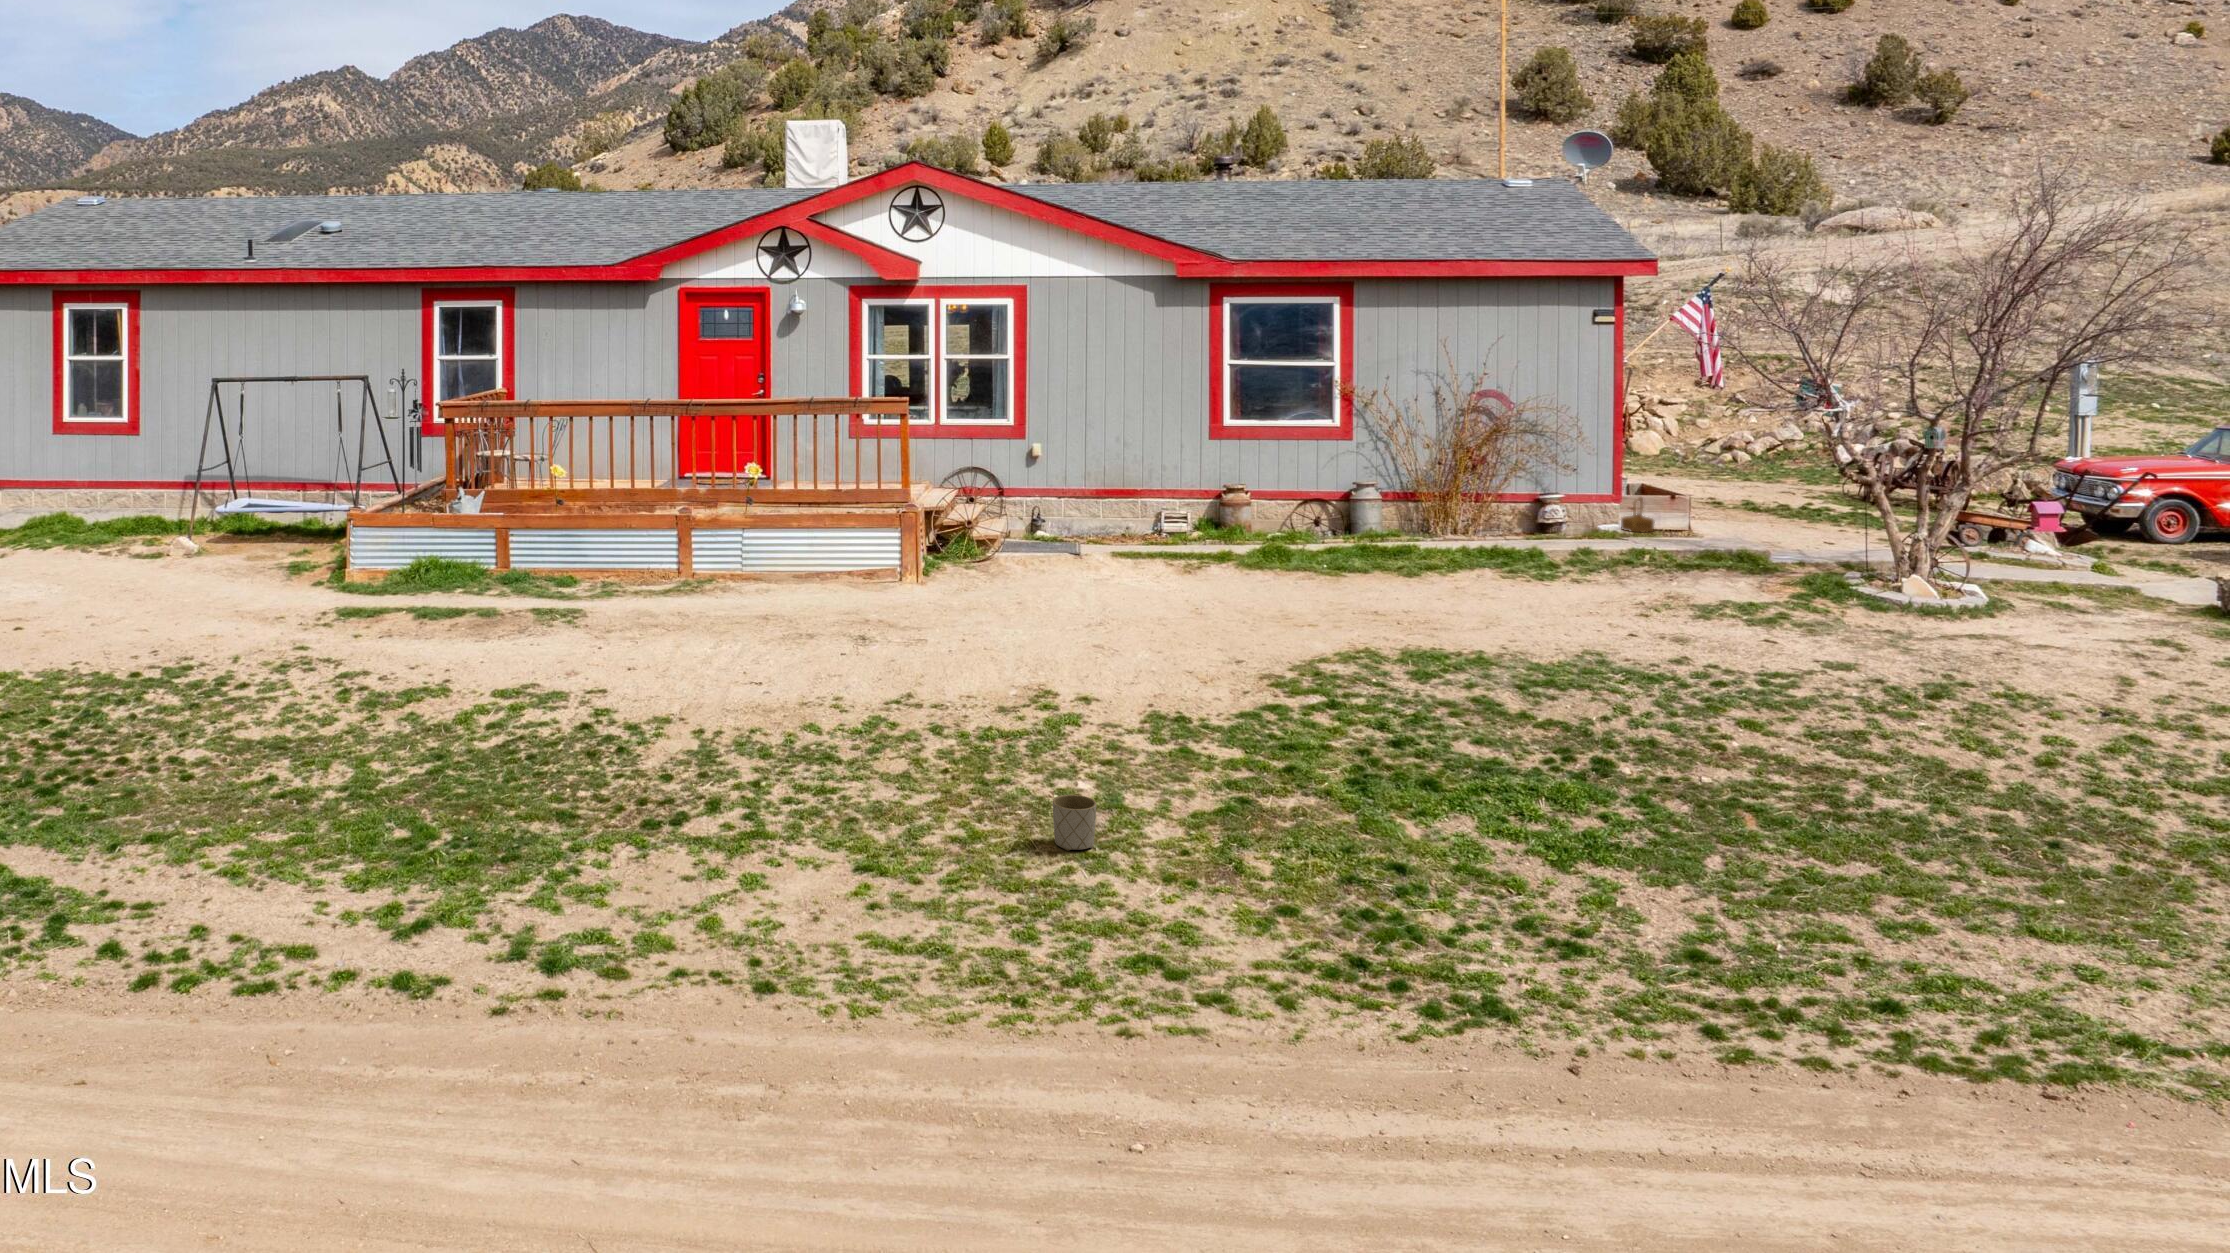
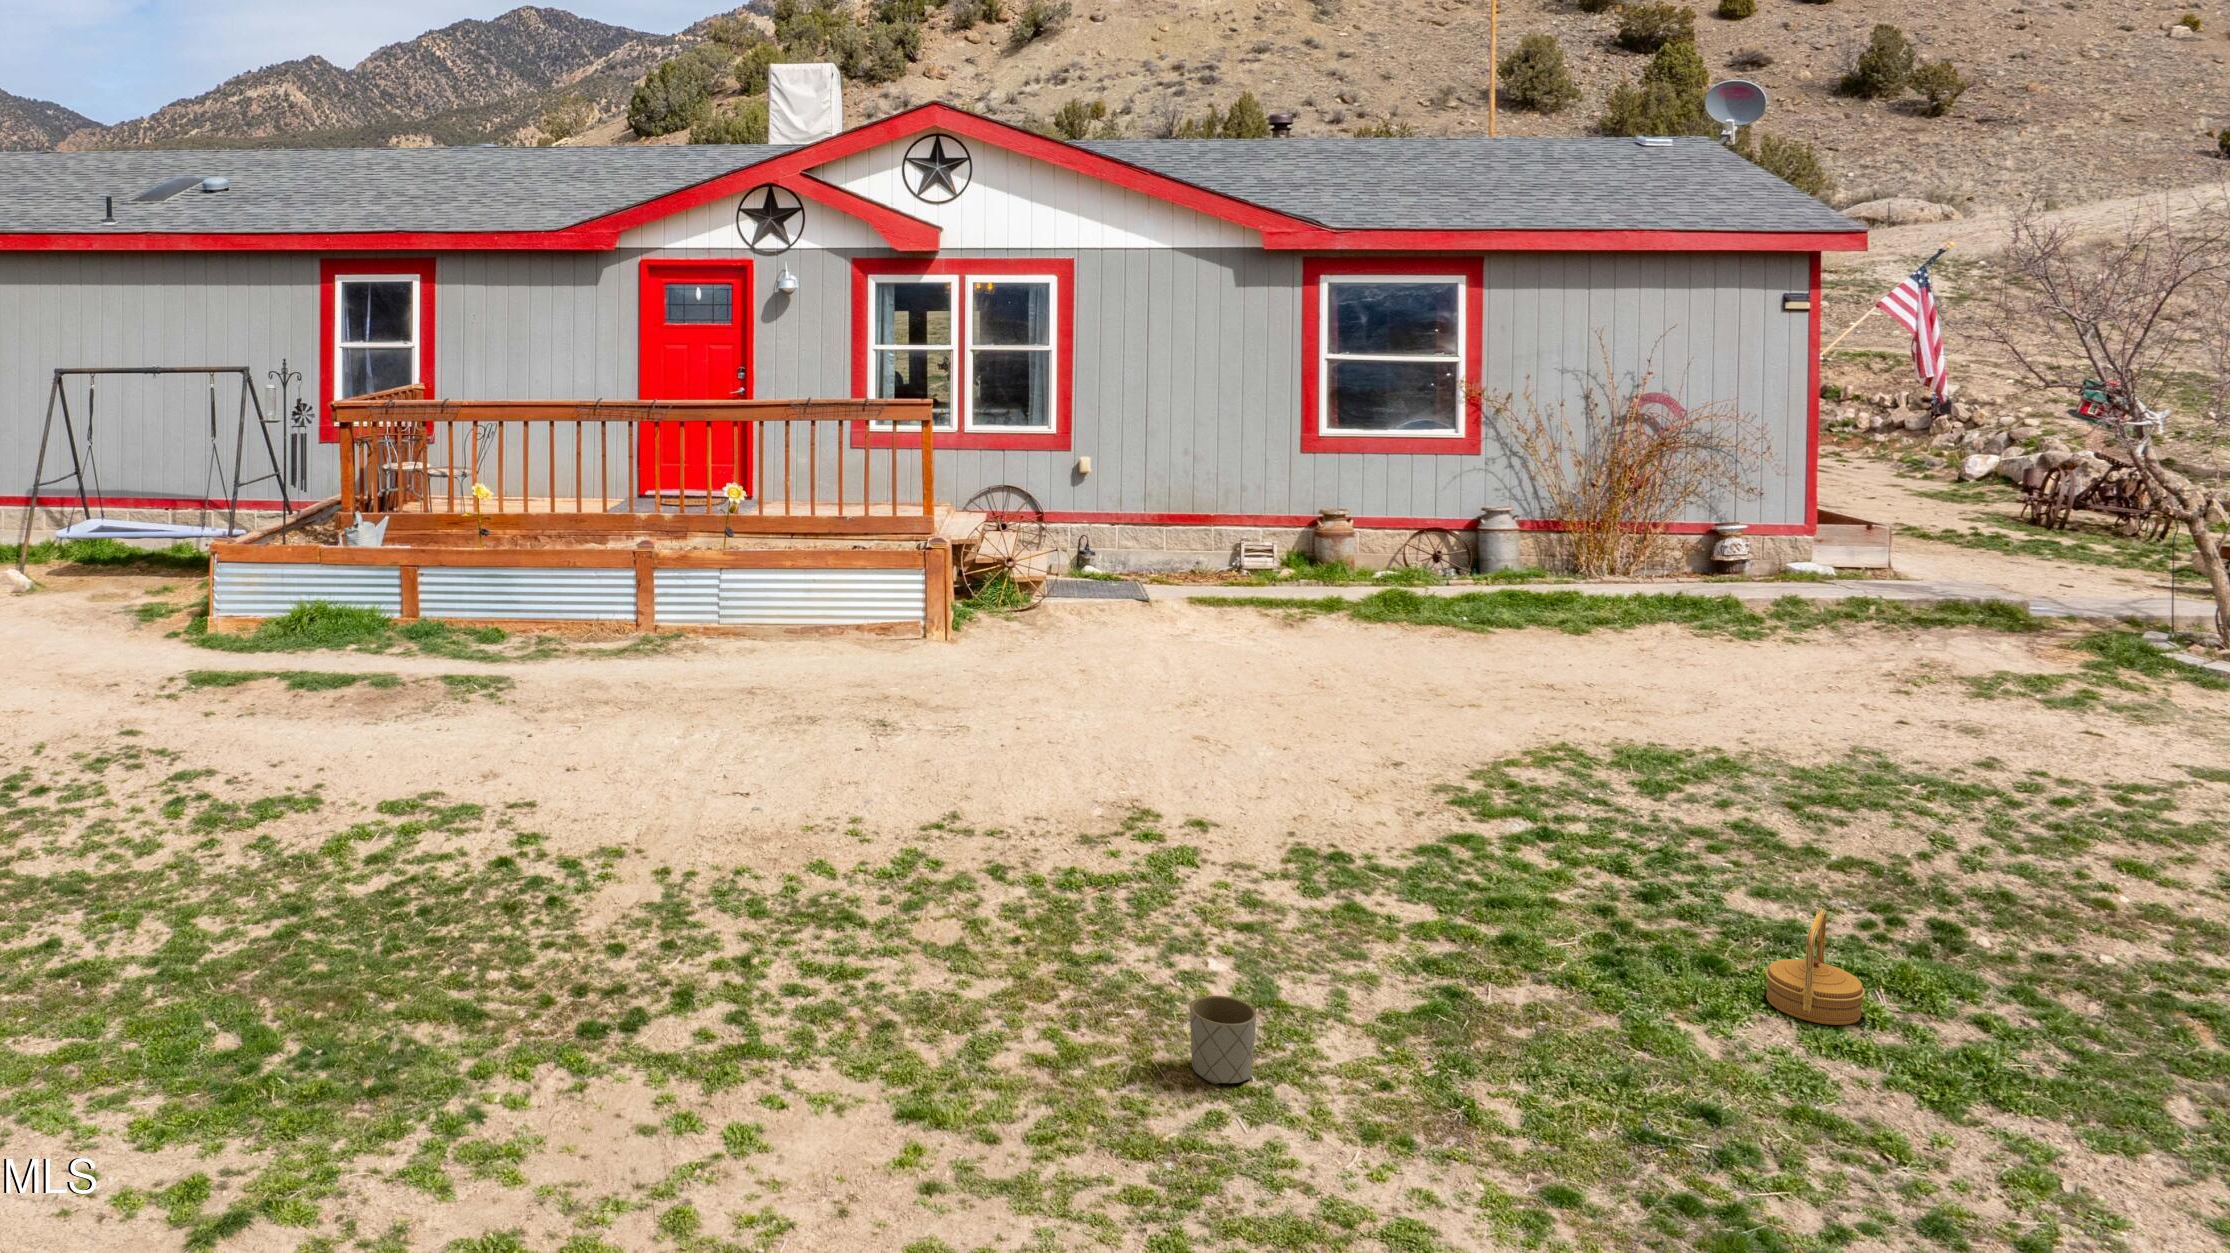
basket: present [1621,497,1655,532] -> present [1765,909,1865,1025]

